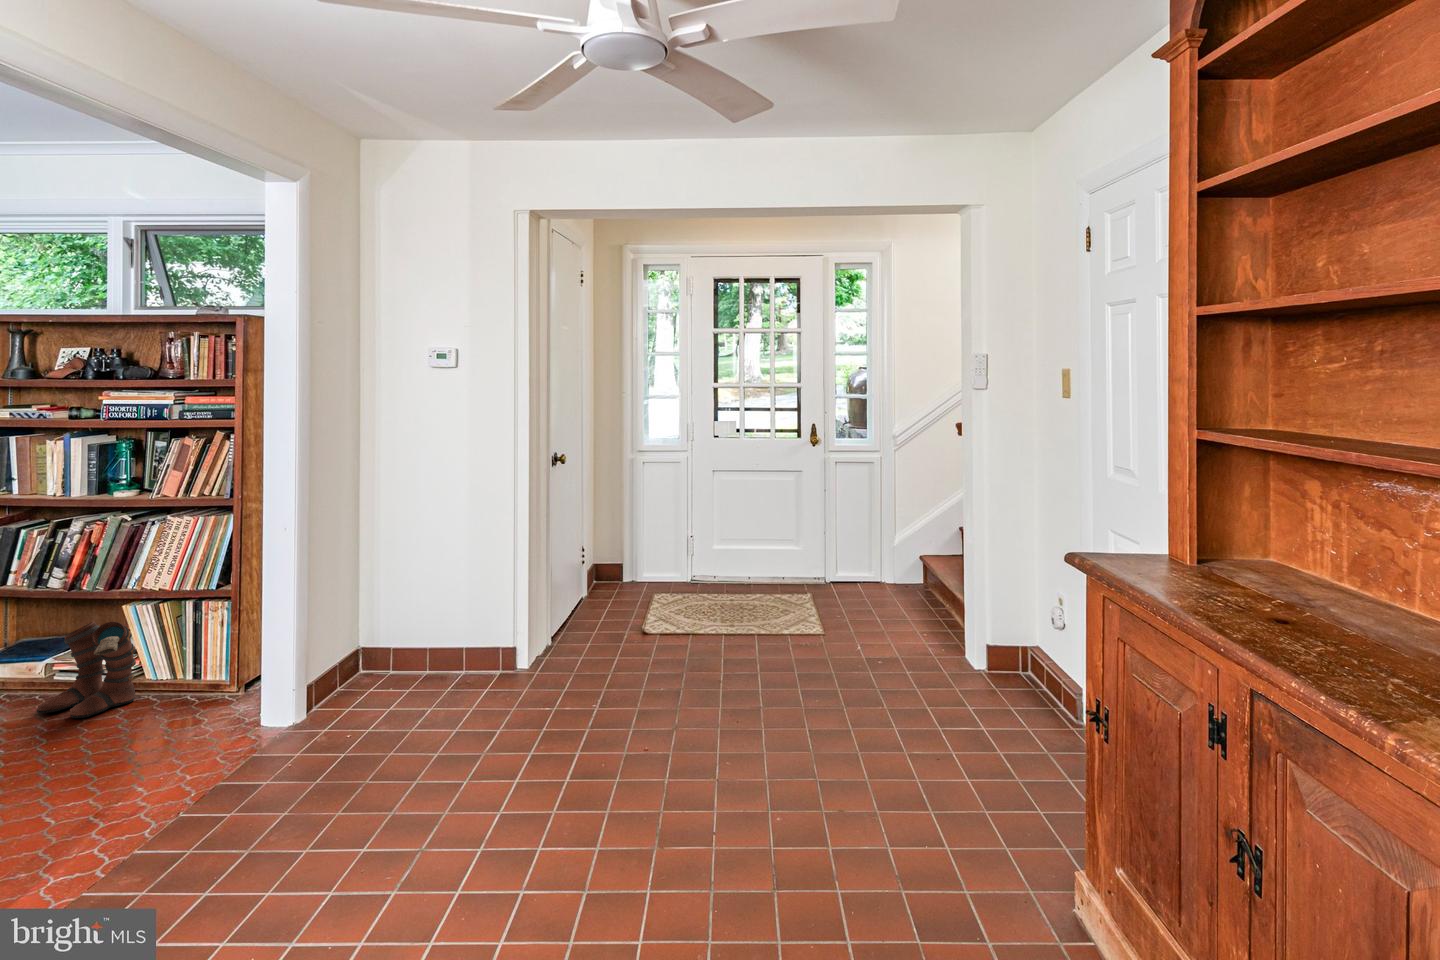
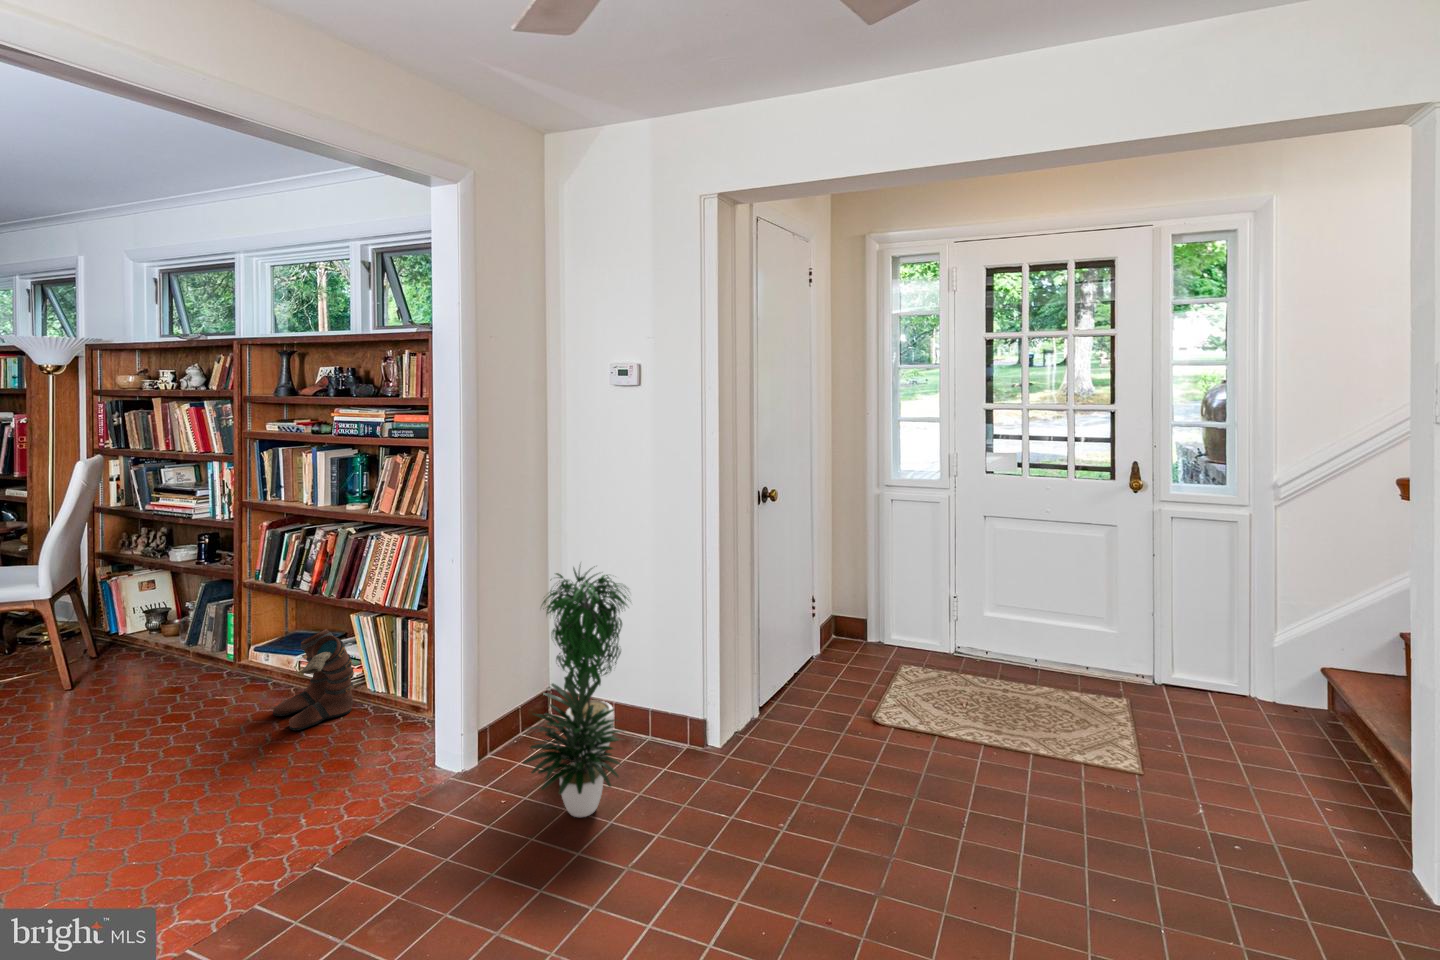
potted plant: none [371,517,466,716] -> present [523,566,628,817]

